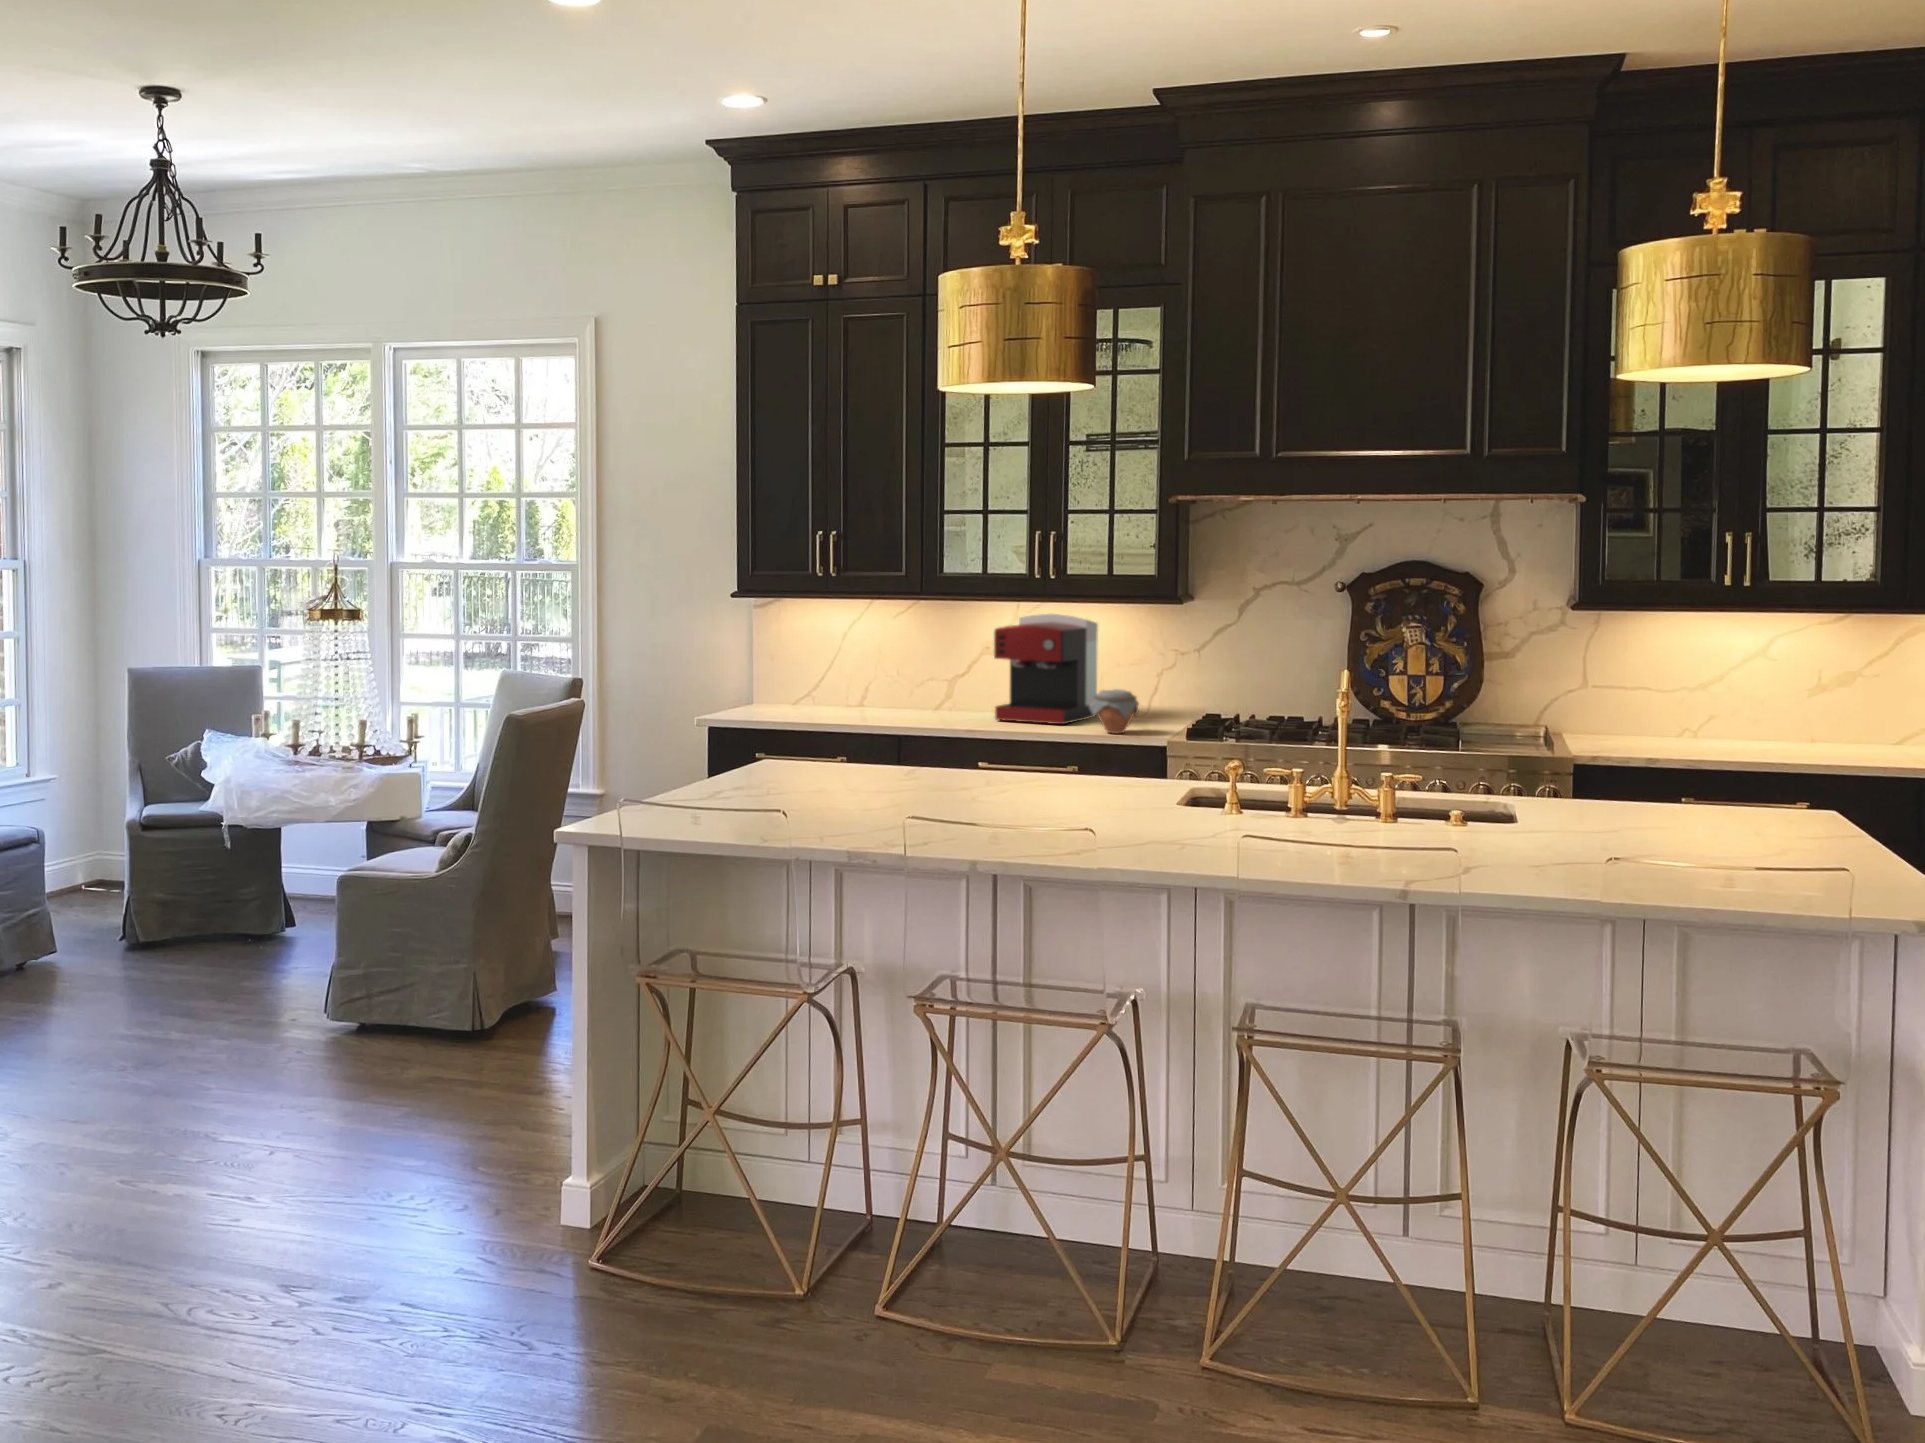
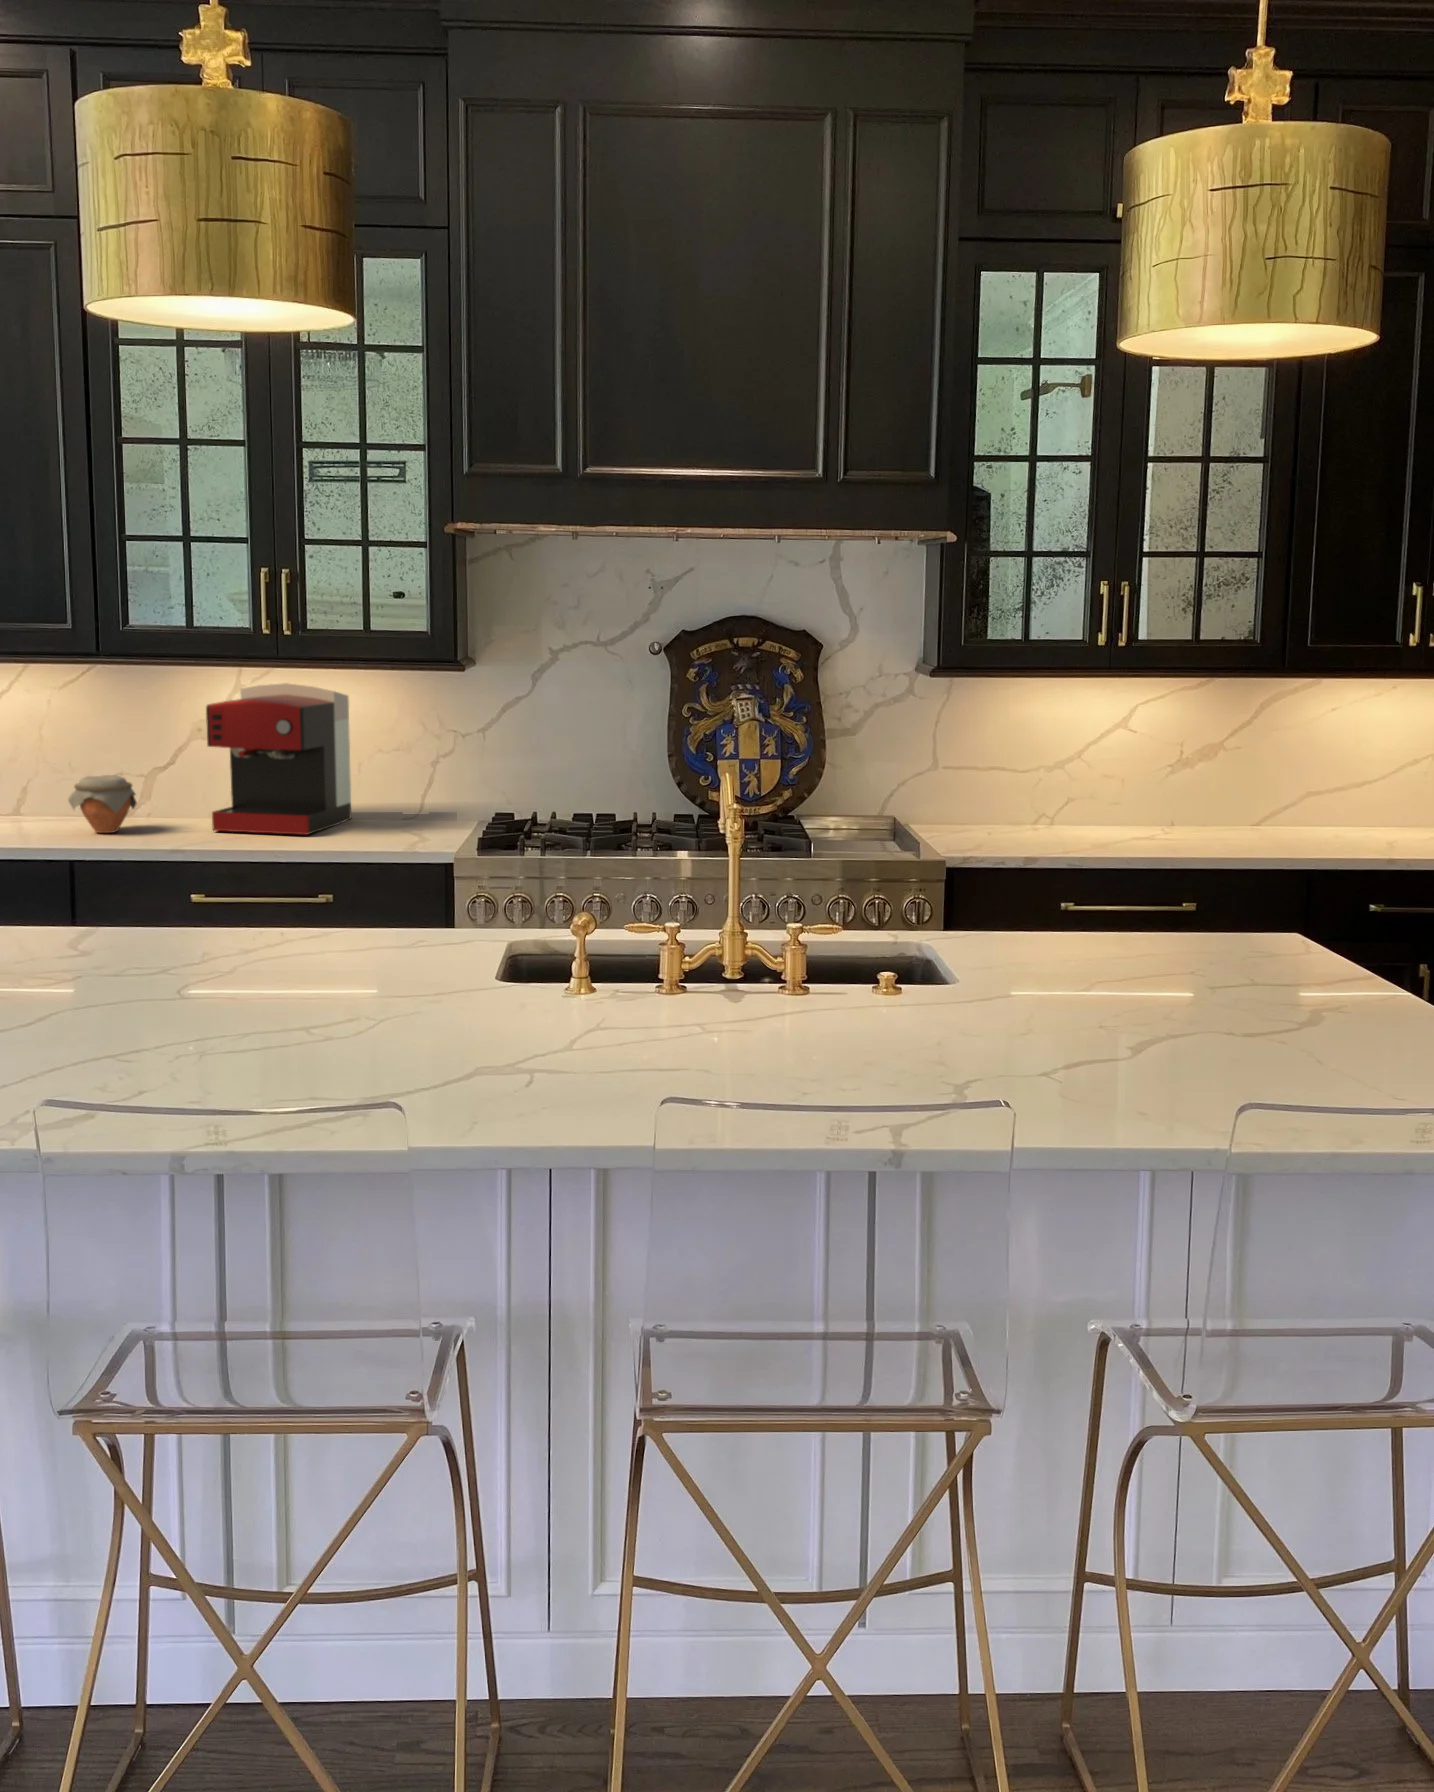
jar: present [1089,689,1139,734] -> present [68,775,137,833]

